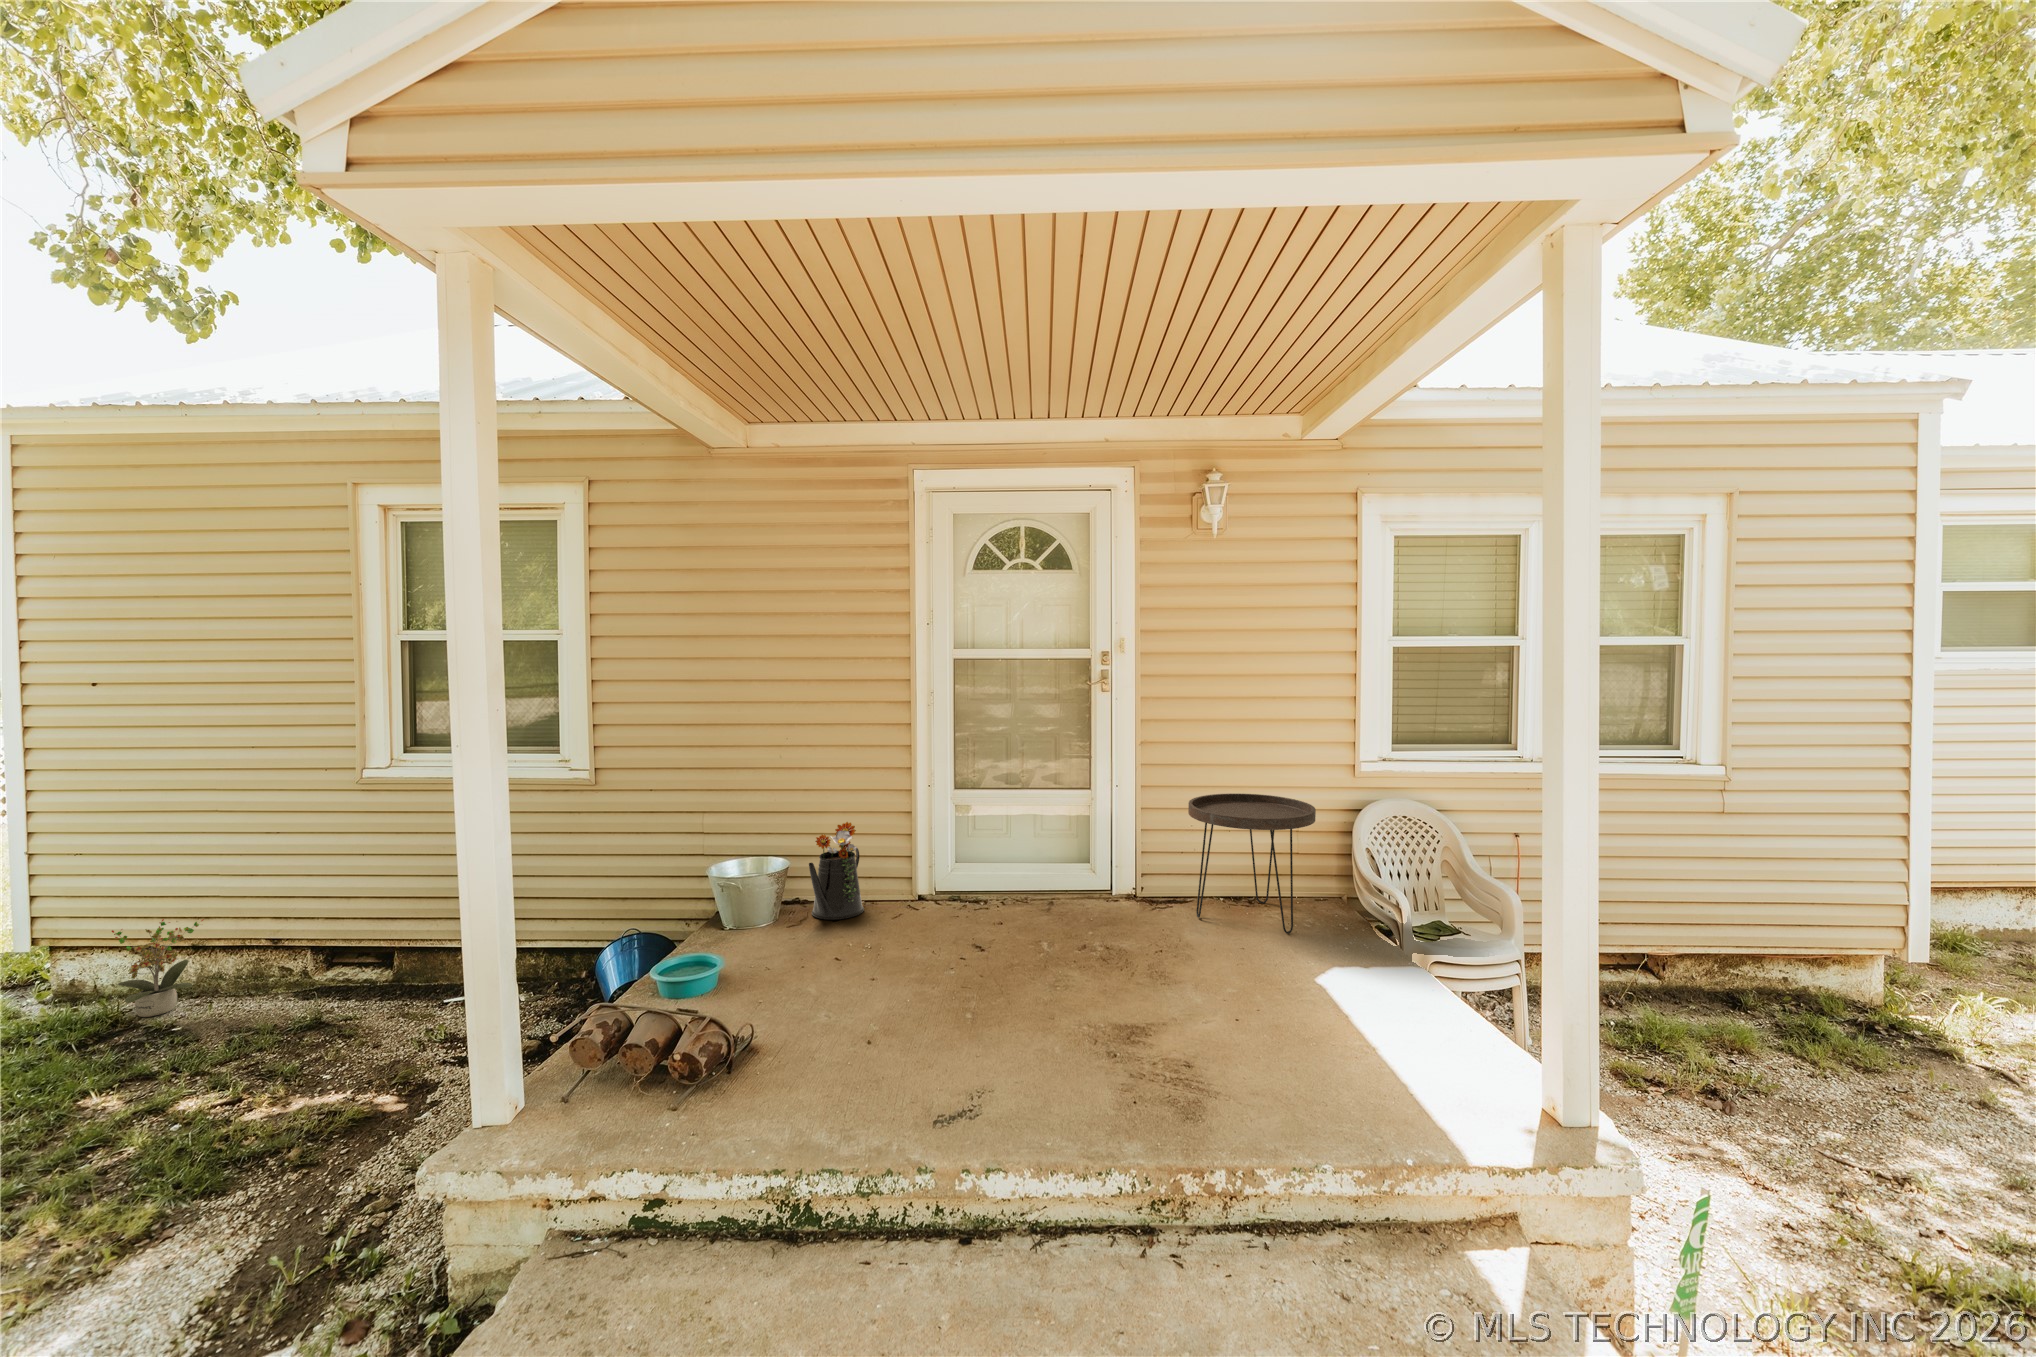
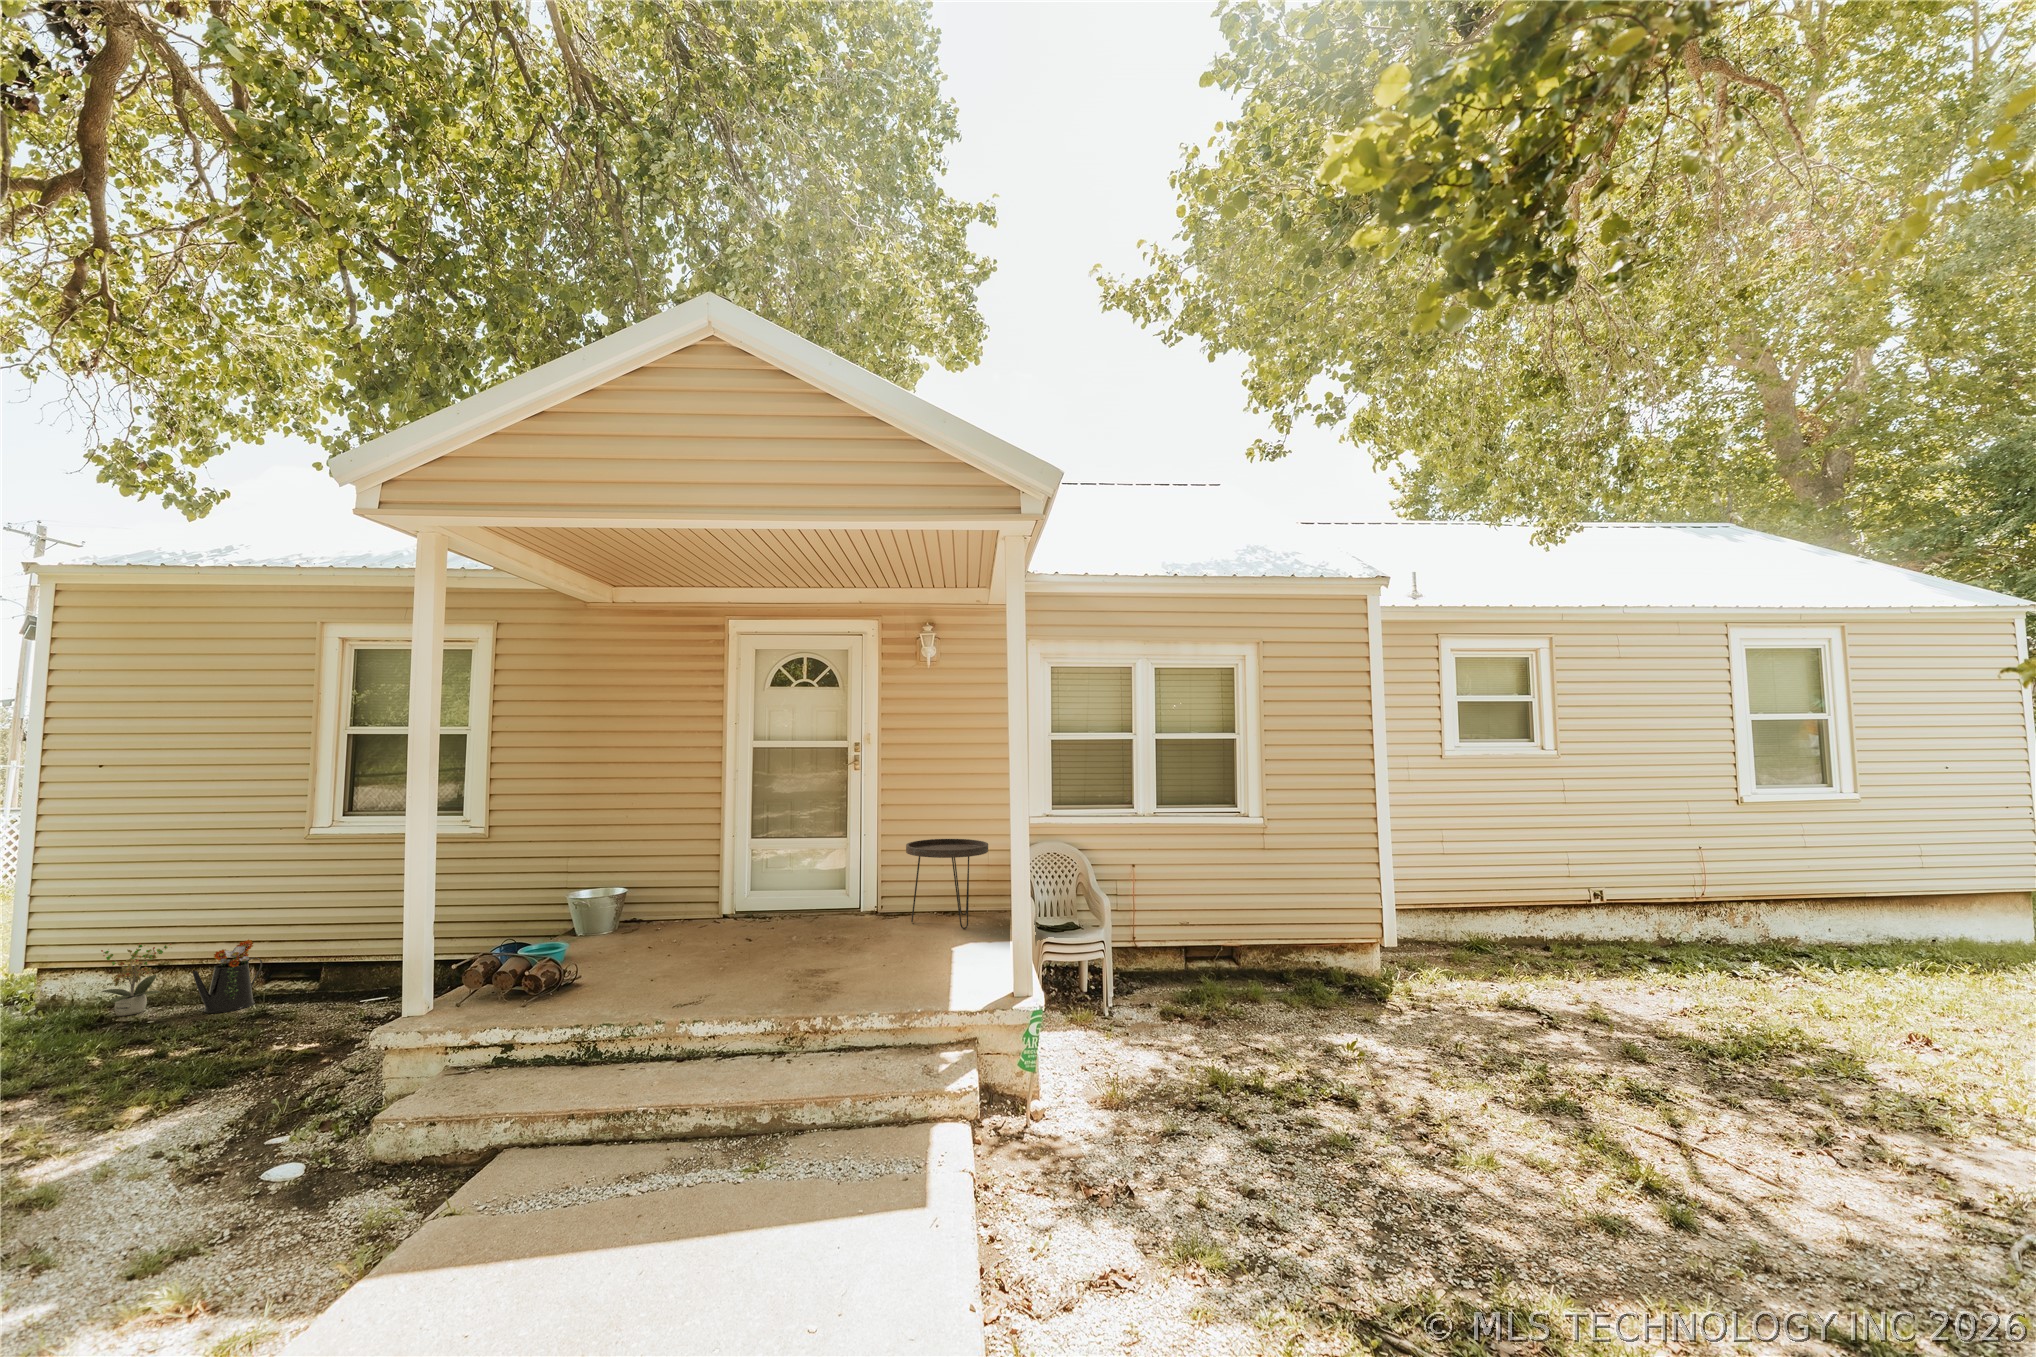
watering can: present [809,822,864,920] -> present [193,939,263,1013]

